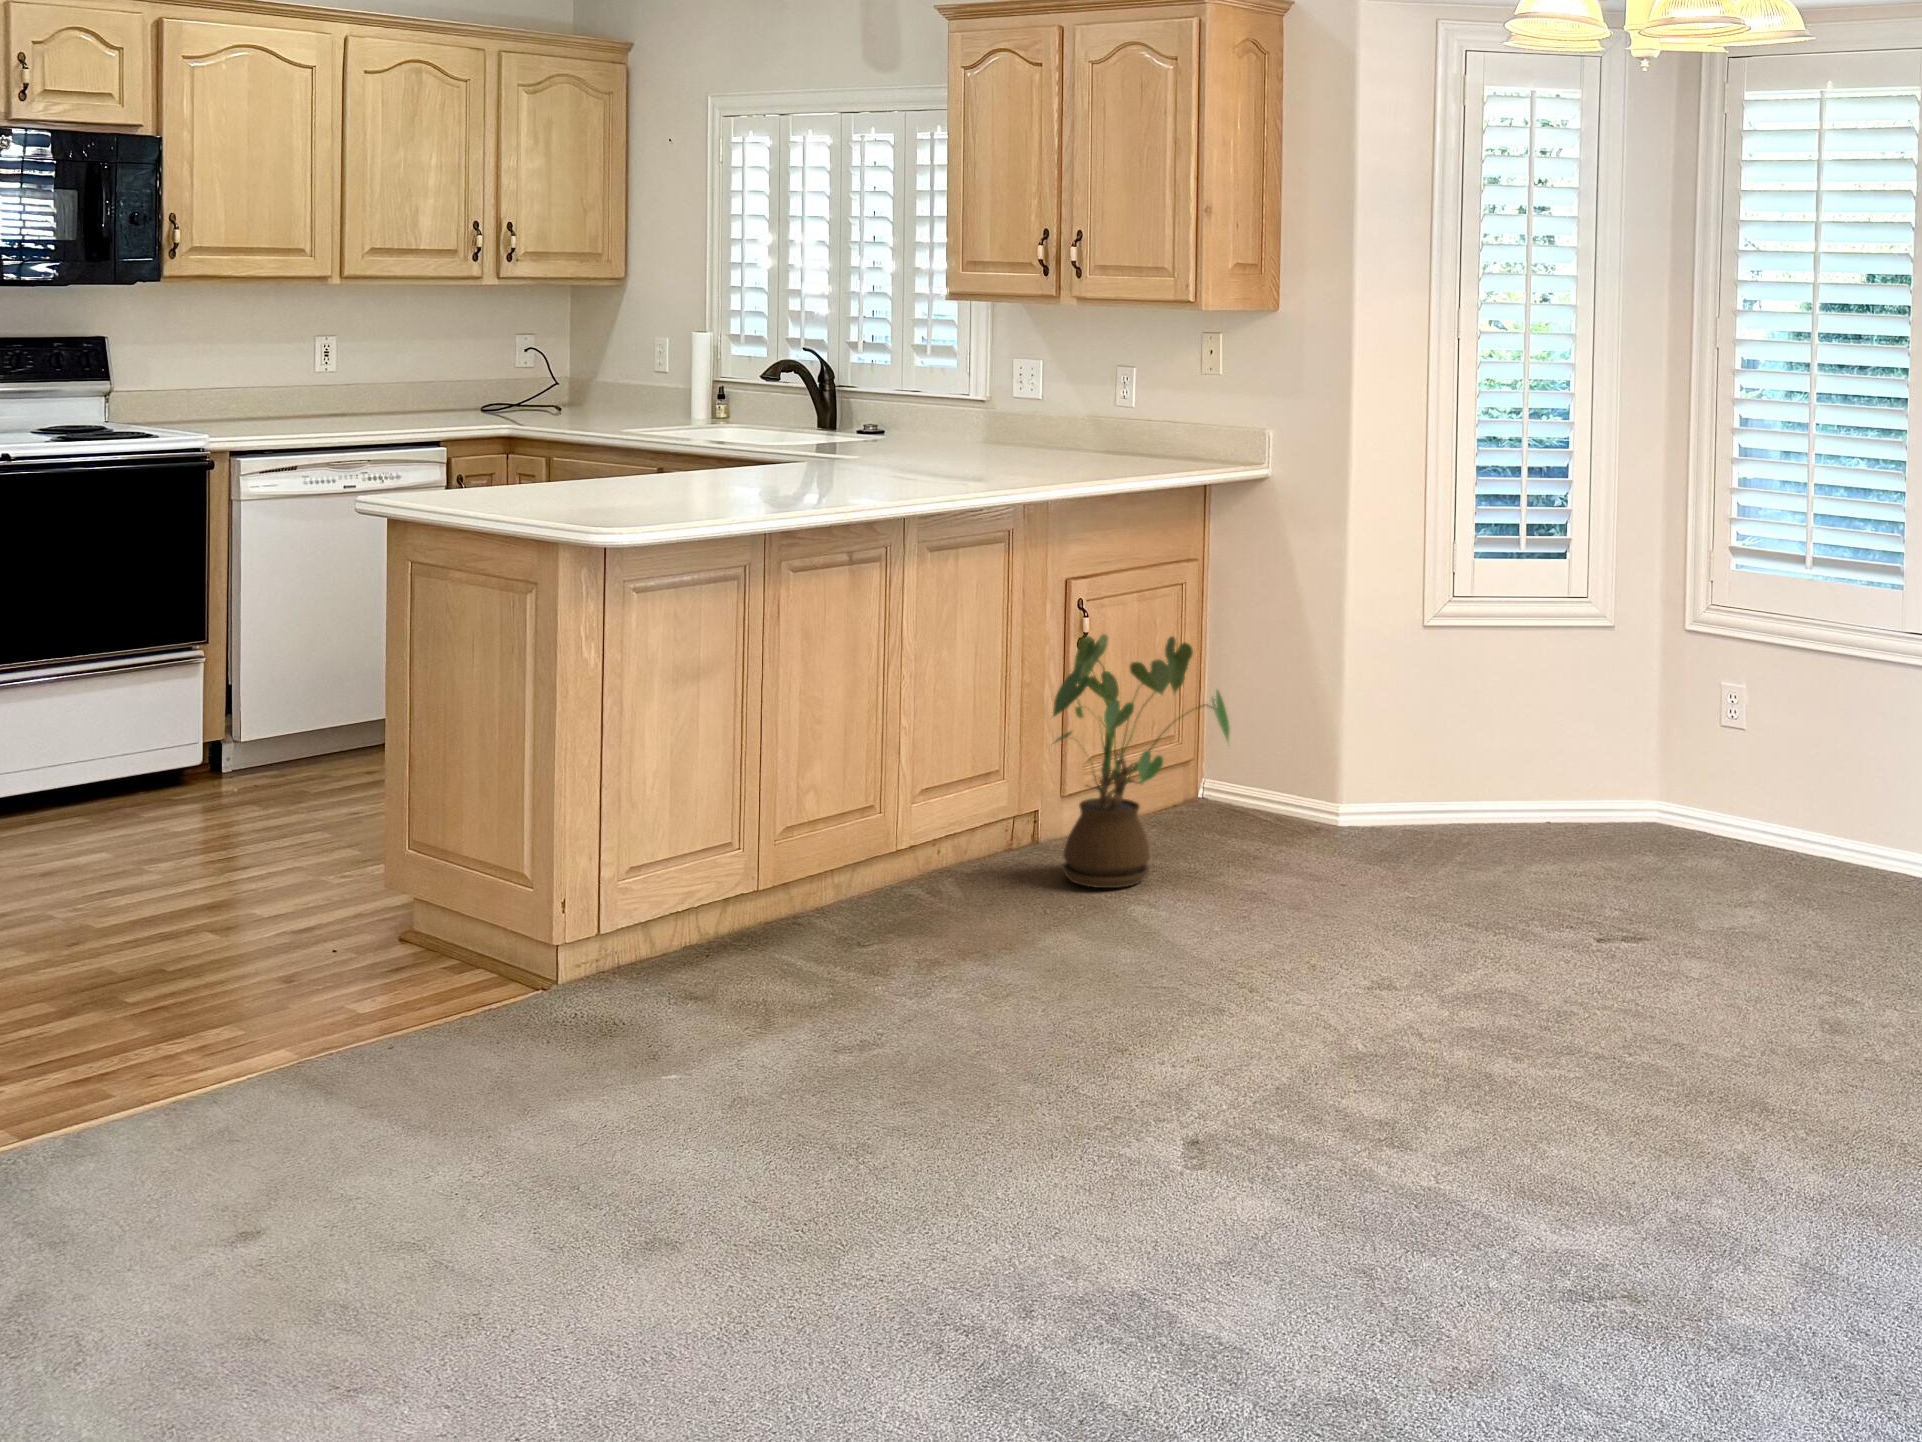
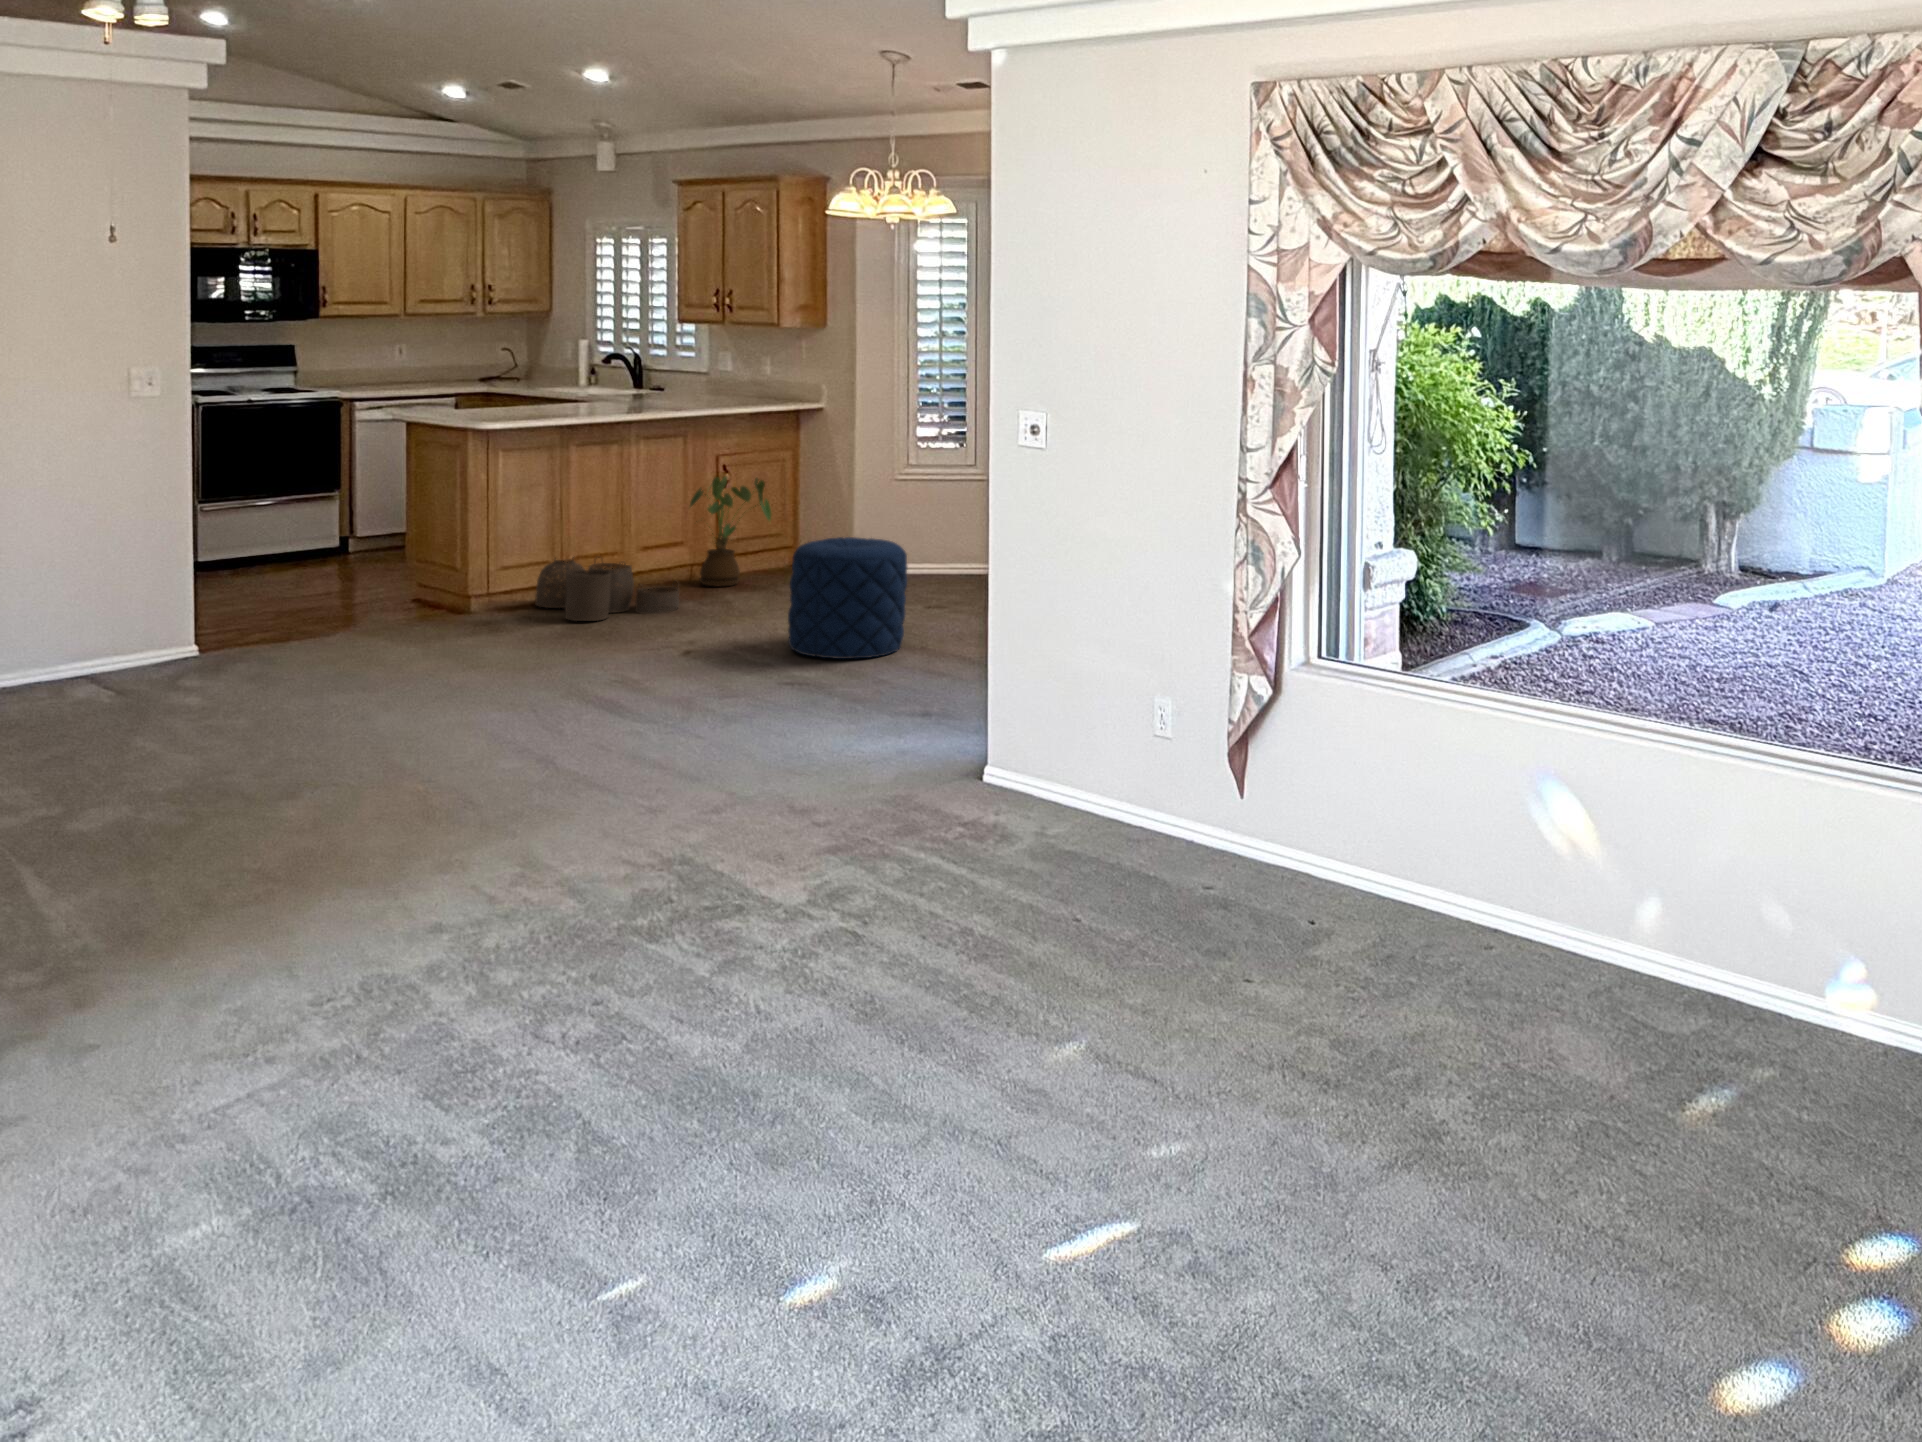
pouf: none [1489,839,1798,1197] -> present [788,537,907,659]
woven basket: none [729,847,1085,1038] -> present [535,557,679,621]

